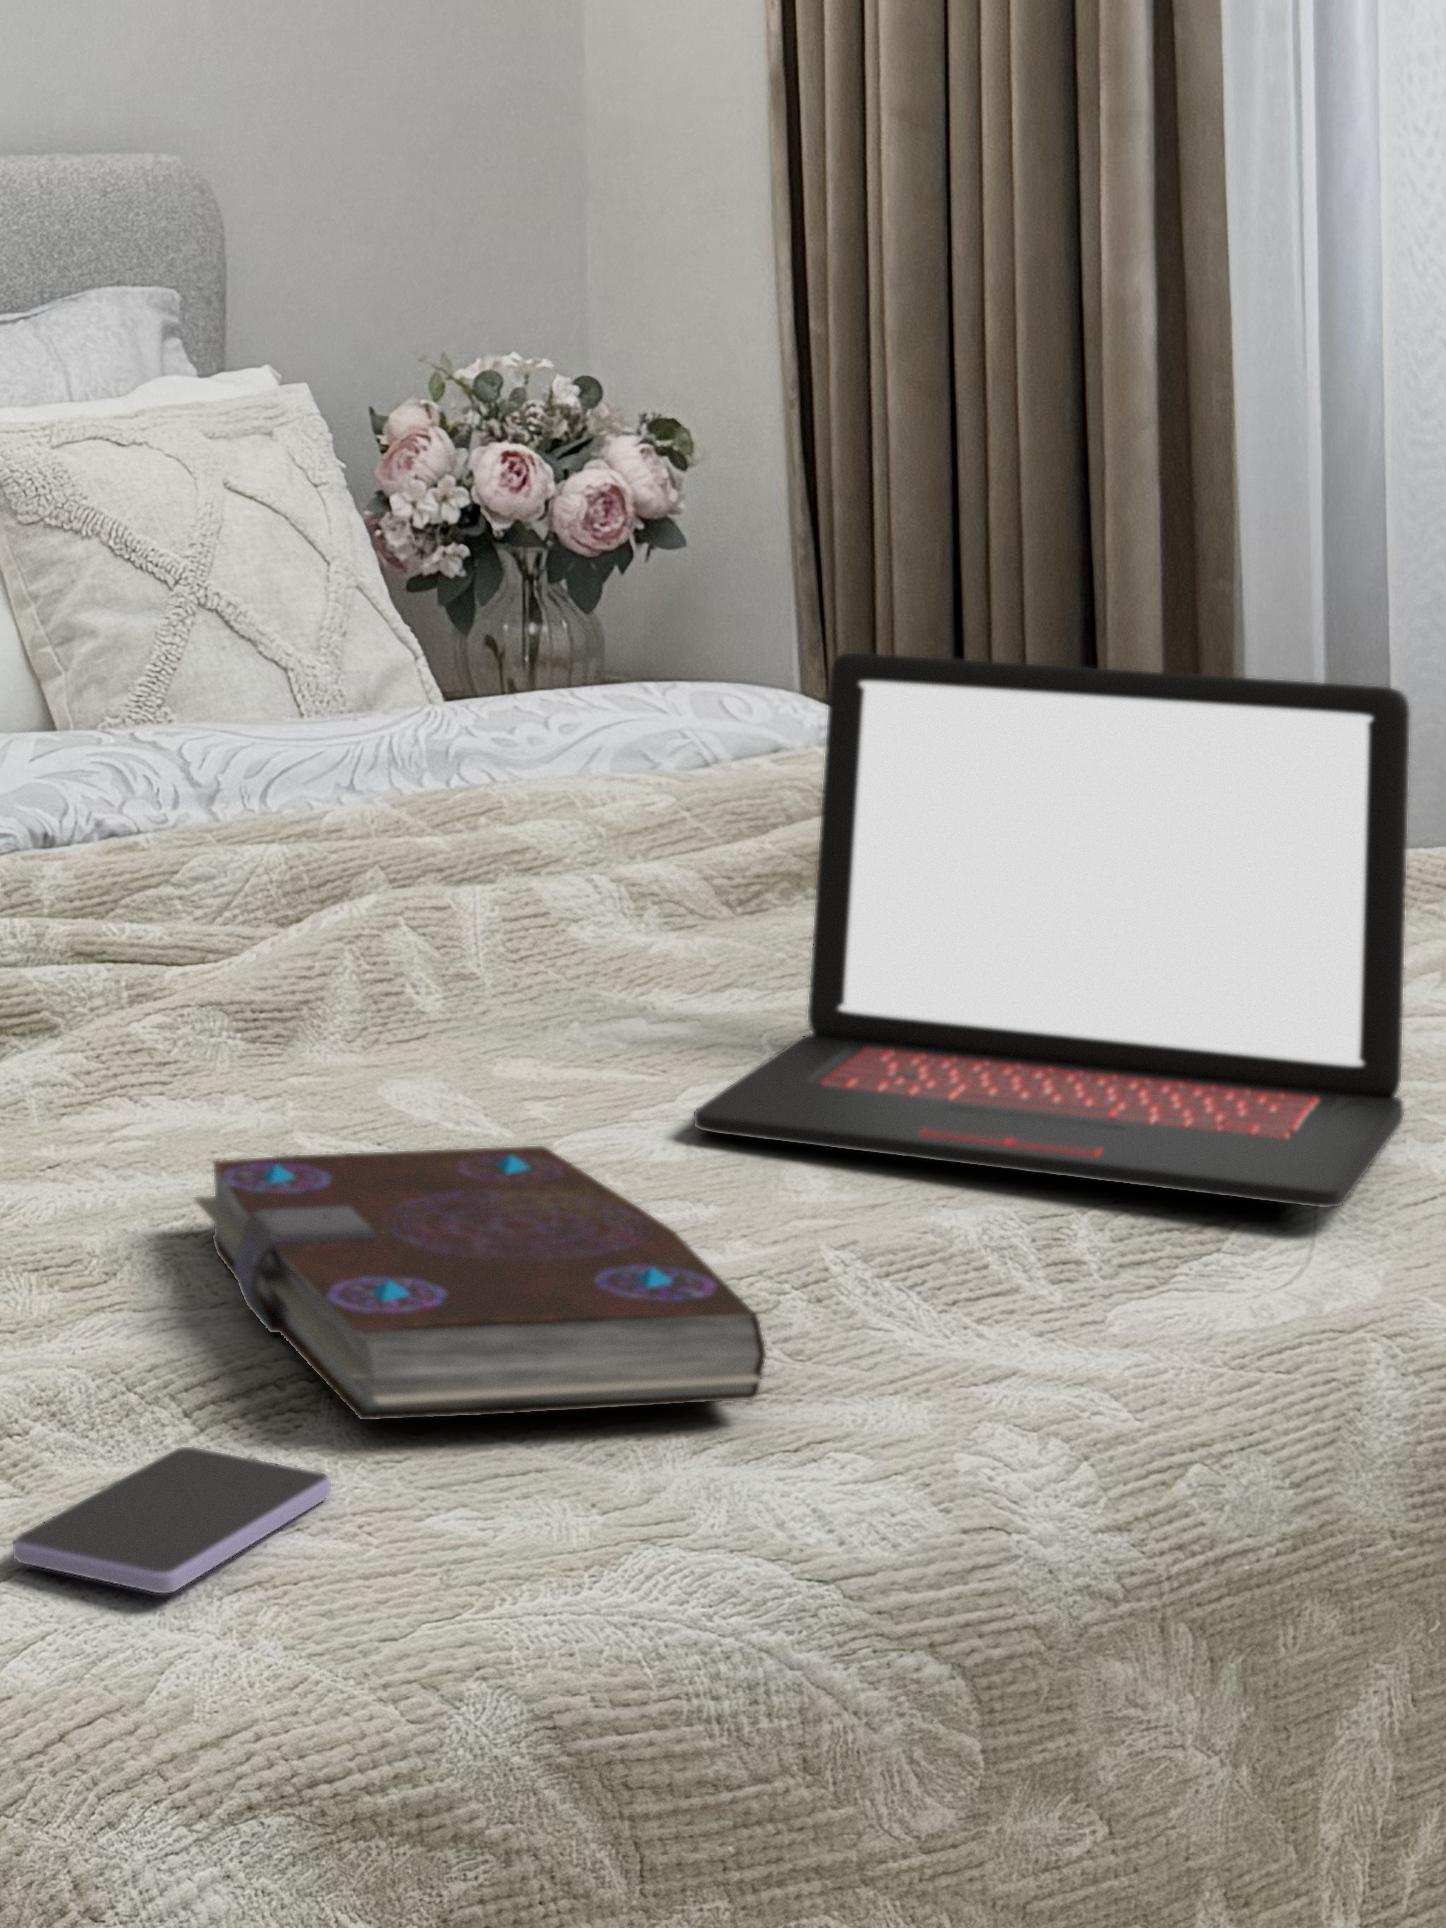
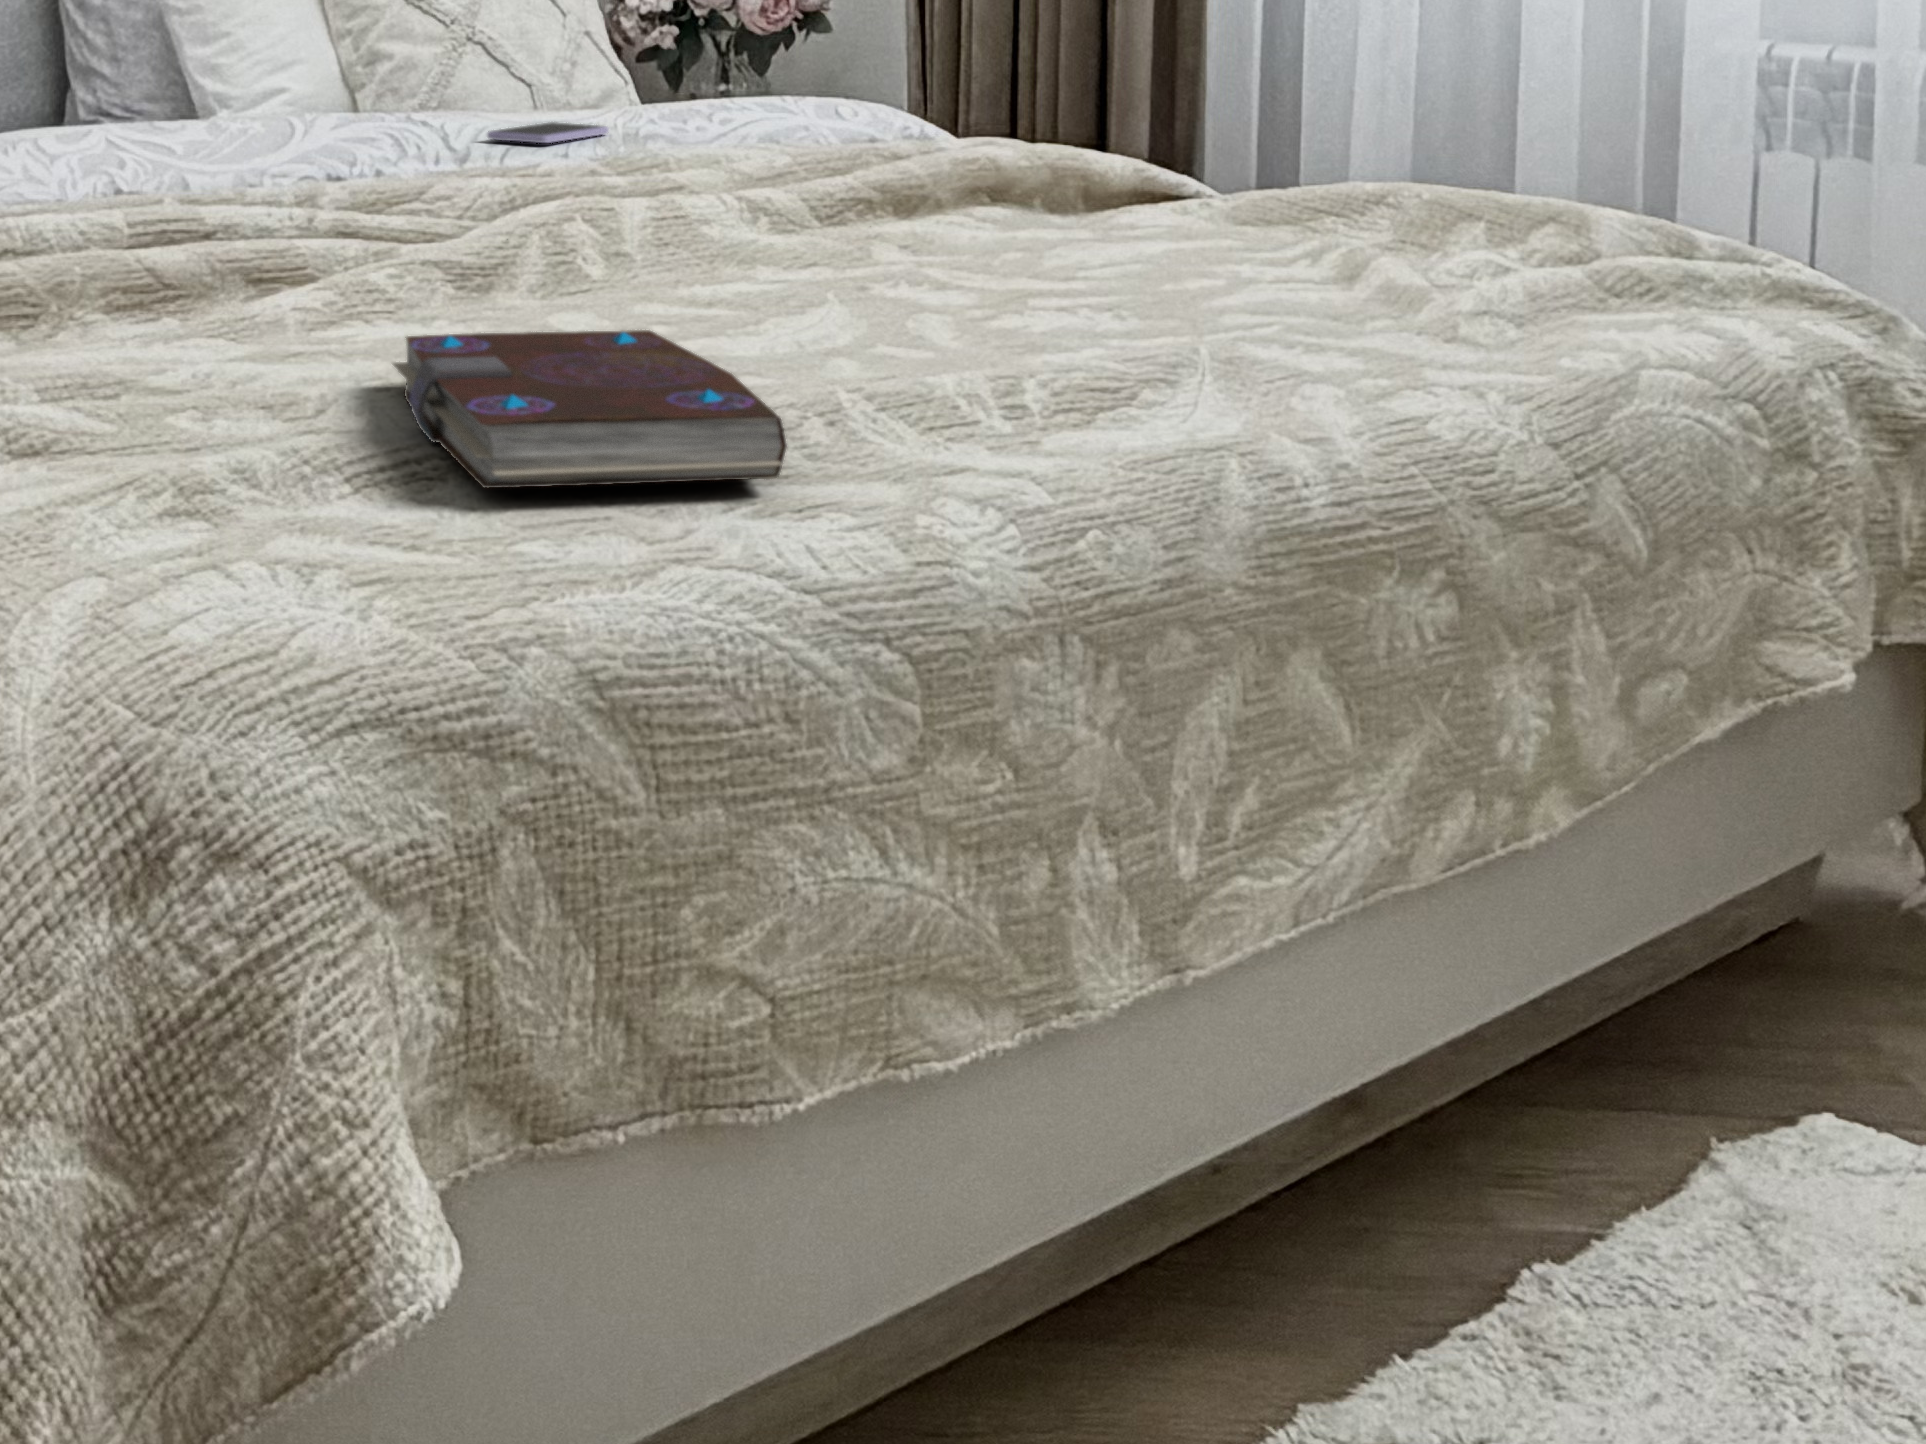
laptop: present [694,653,1410,1208] -> none [769,17,1294,377]
smartphone: present [13,1447,331,1593] -> present [487,122,608,143]

